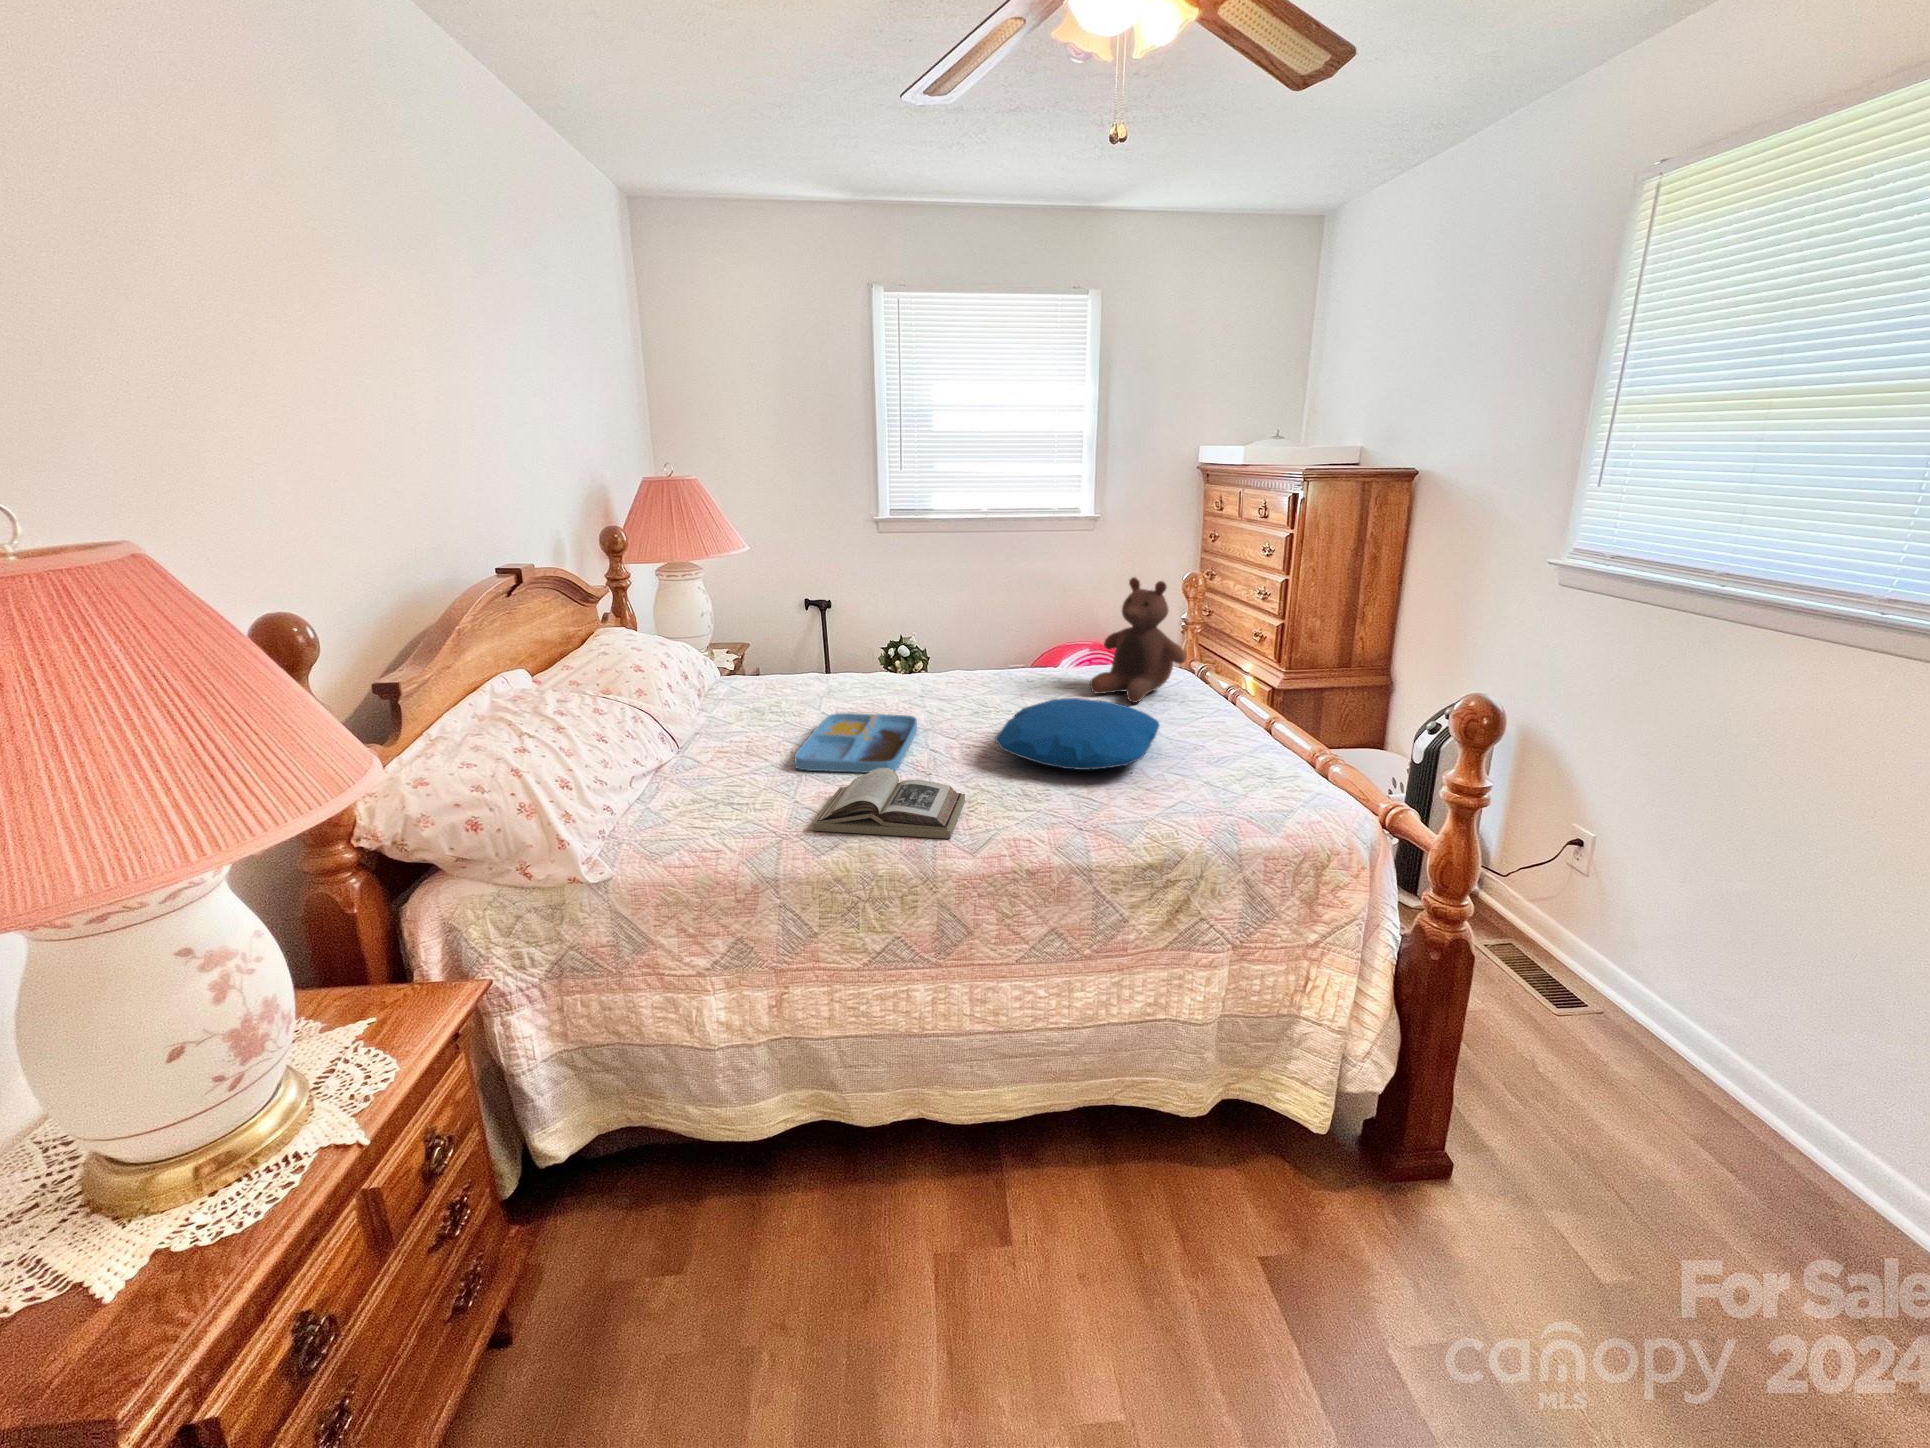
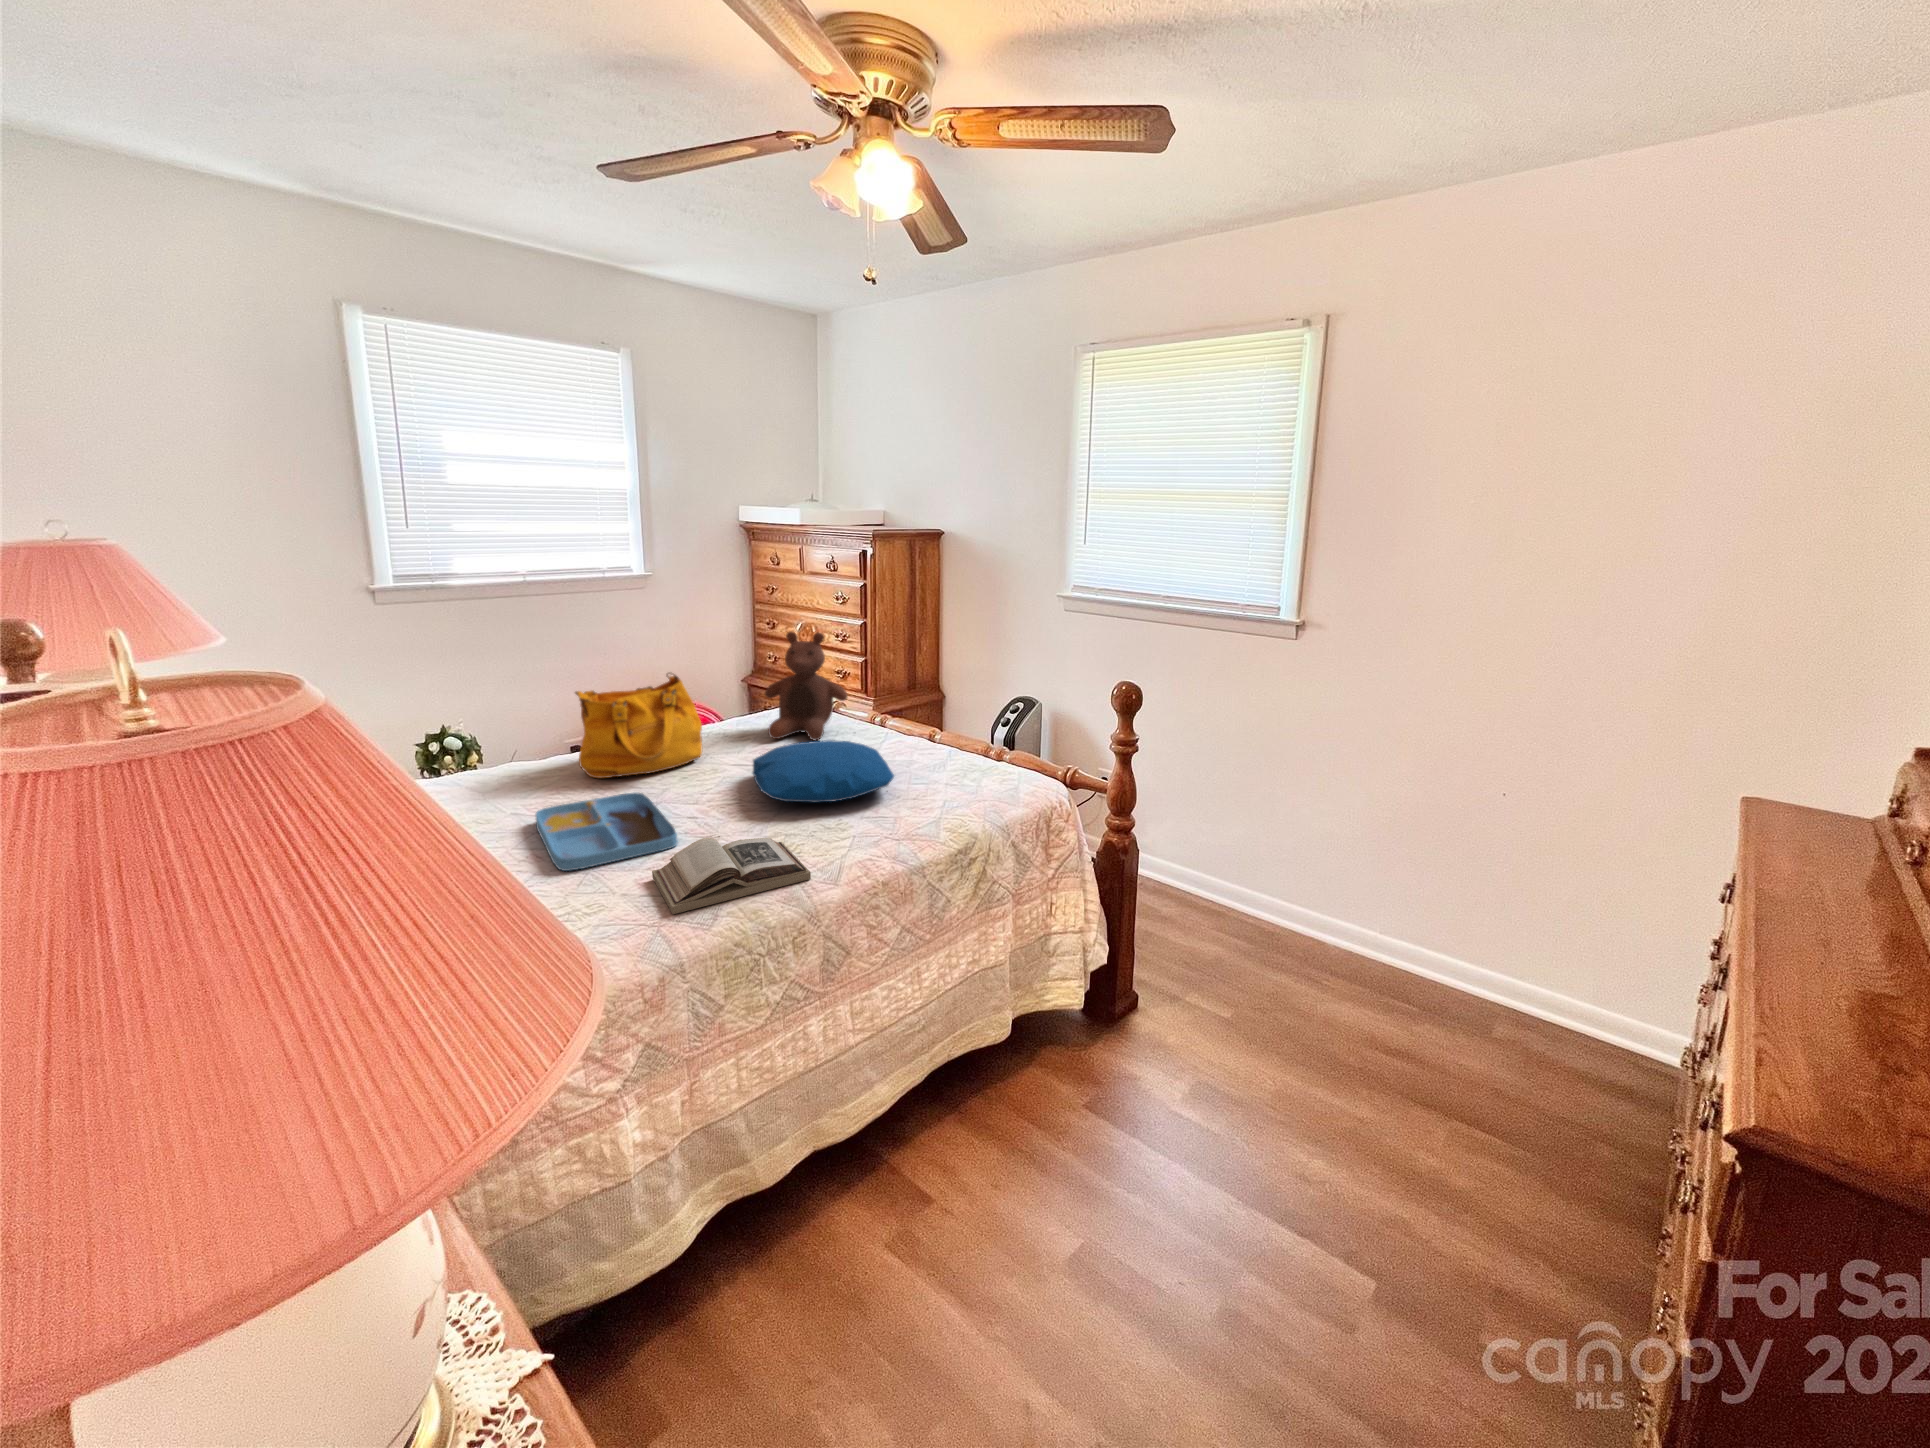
handbag: none [901,607,1016,703] -> present [575,673,702,778]

